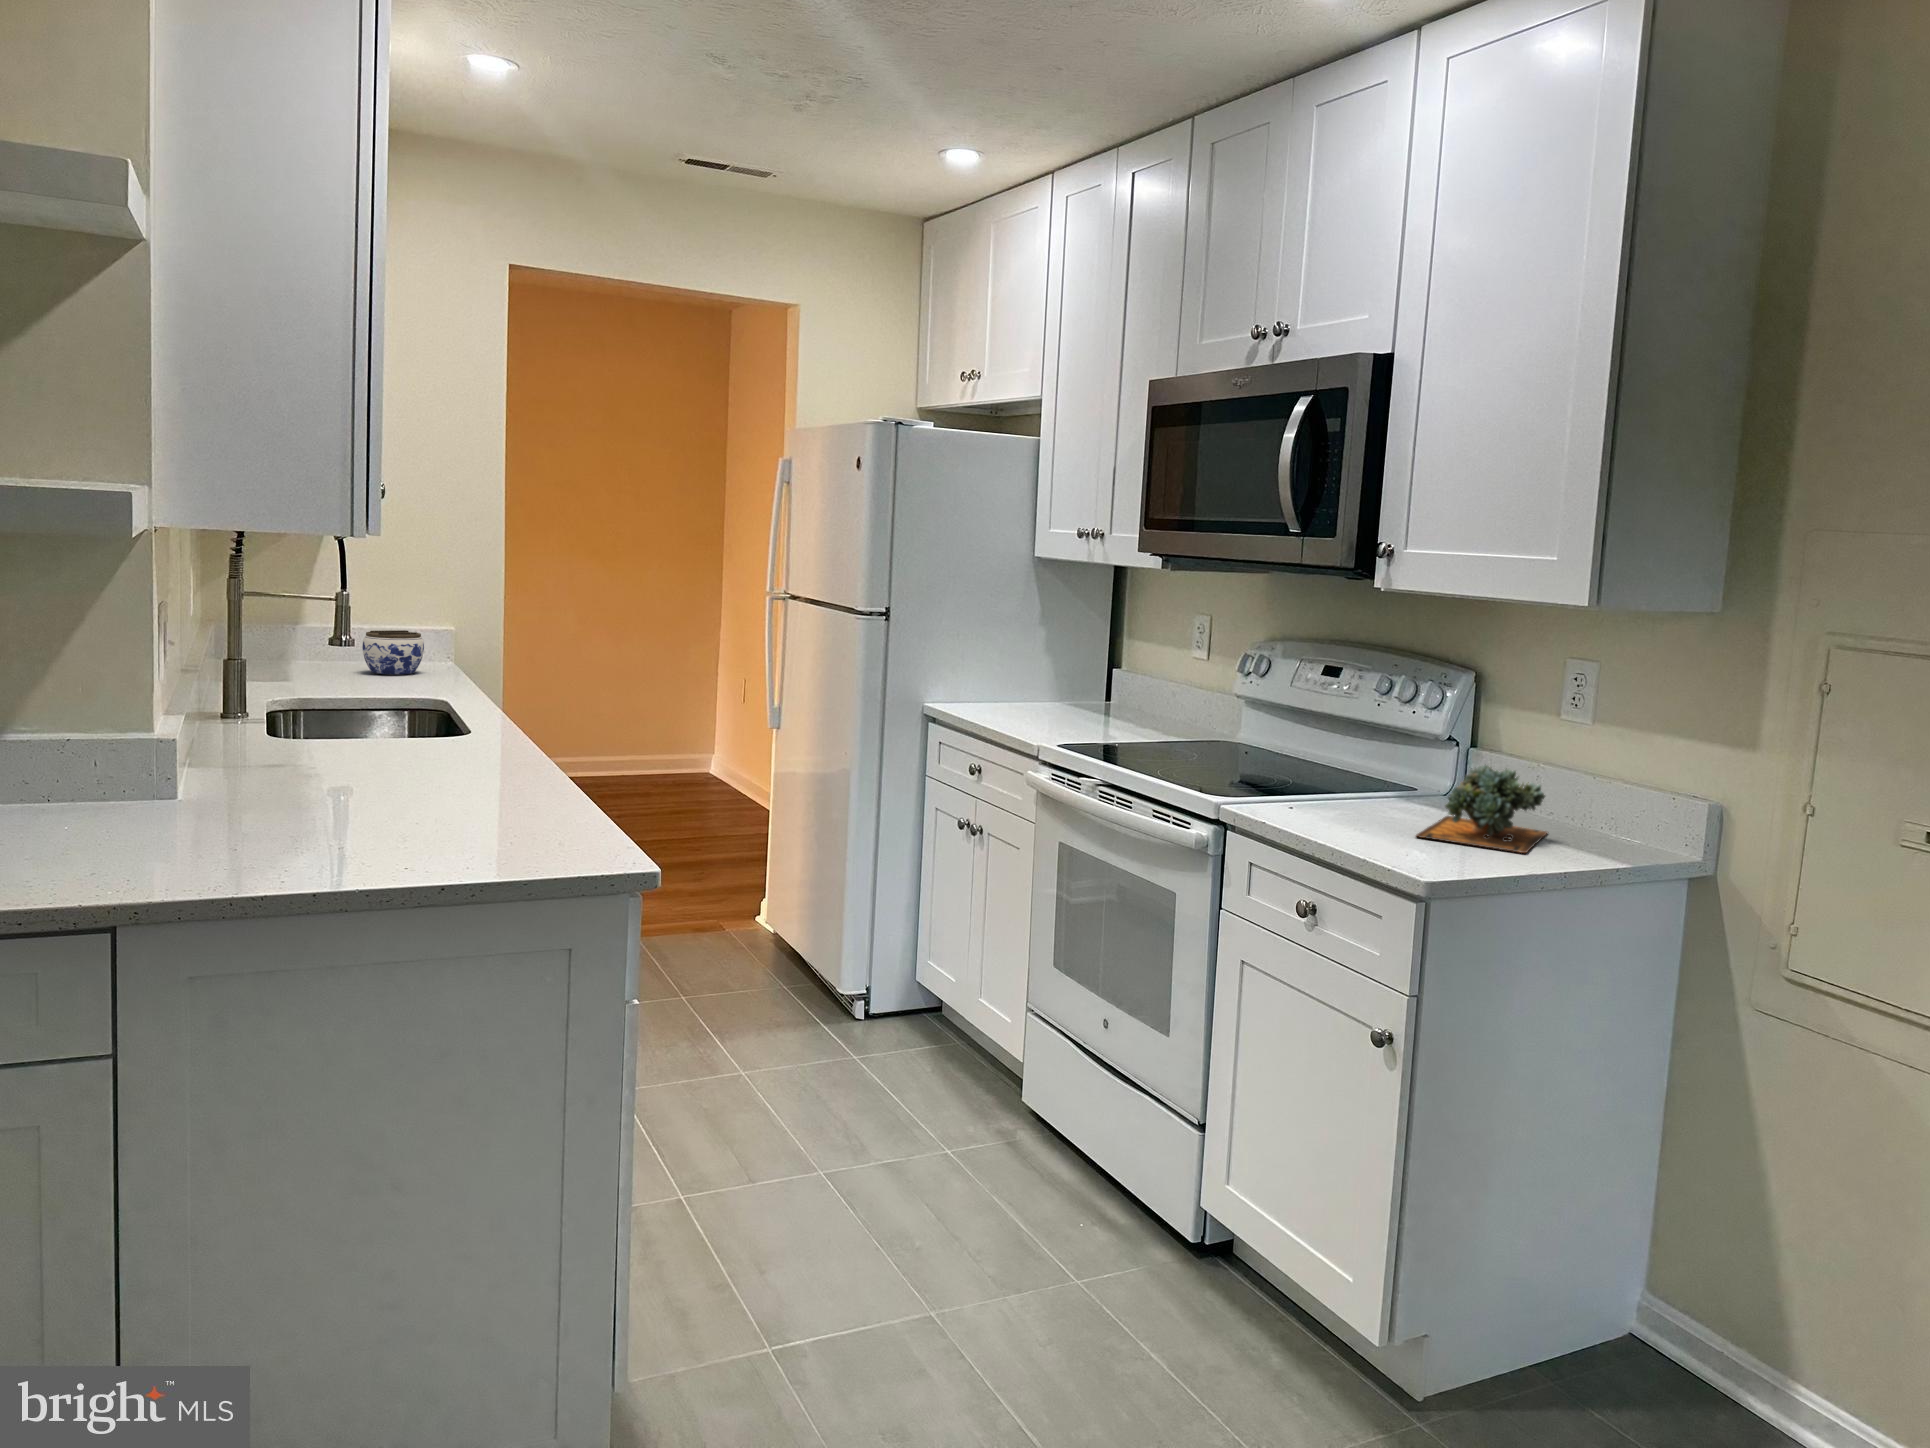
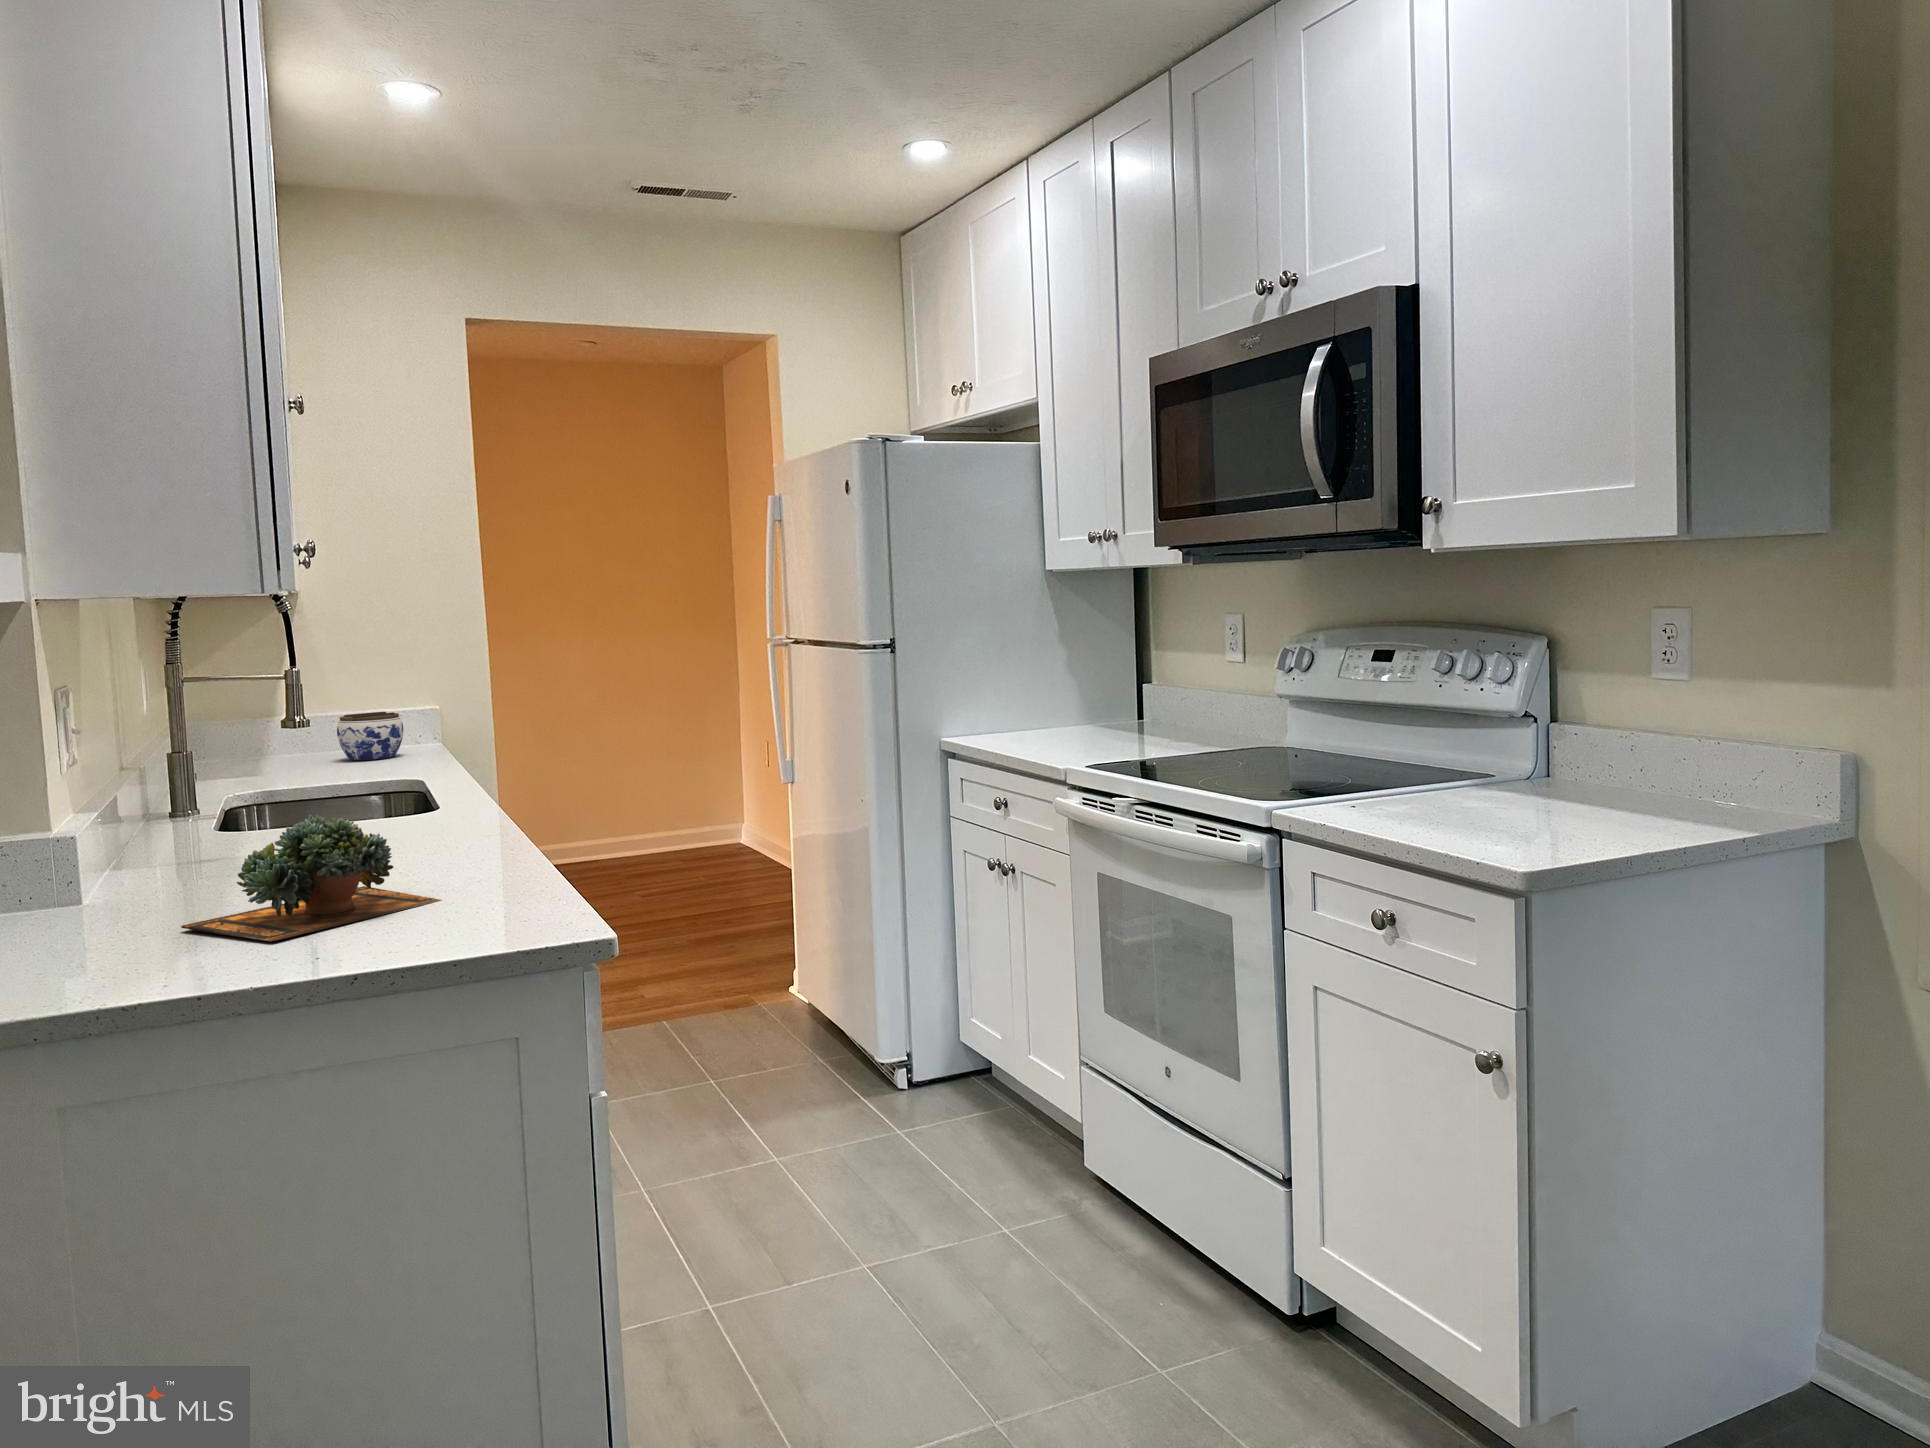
succulent plant: present [1416,765,1547,853] -> present [181,815,442,942]

